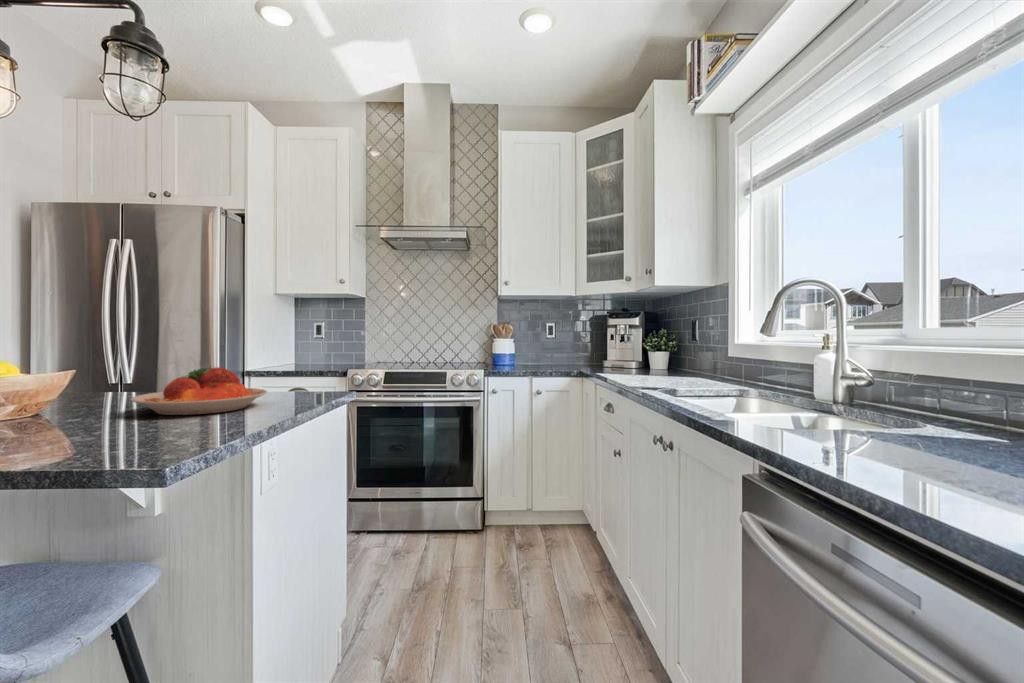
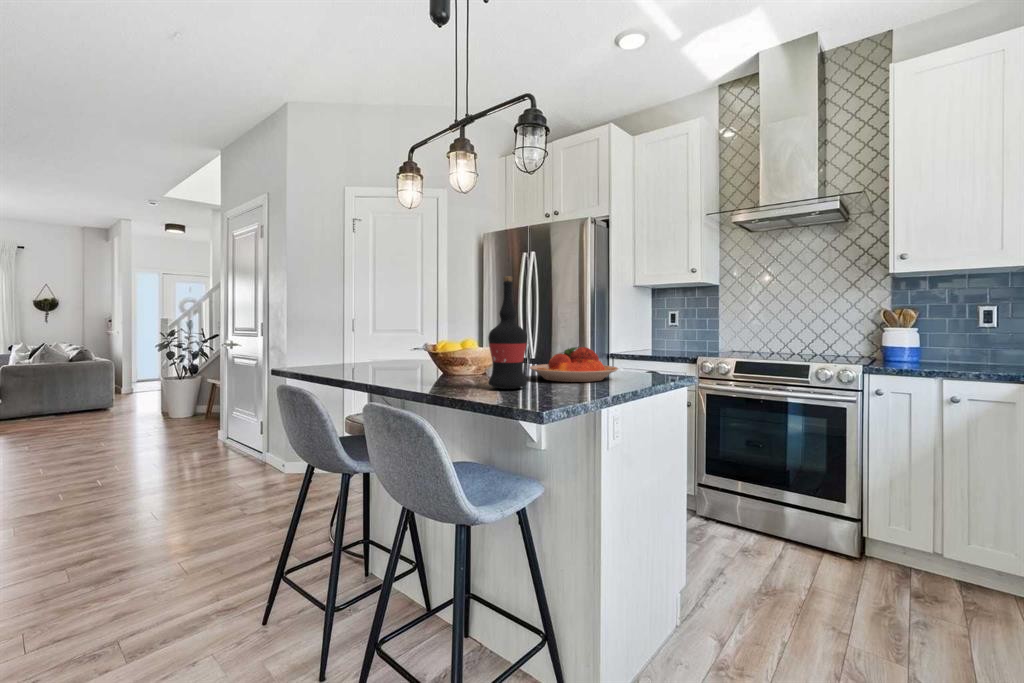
wine bottle: none [50,269,128,438] -> present [488,276,527,389]

